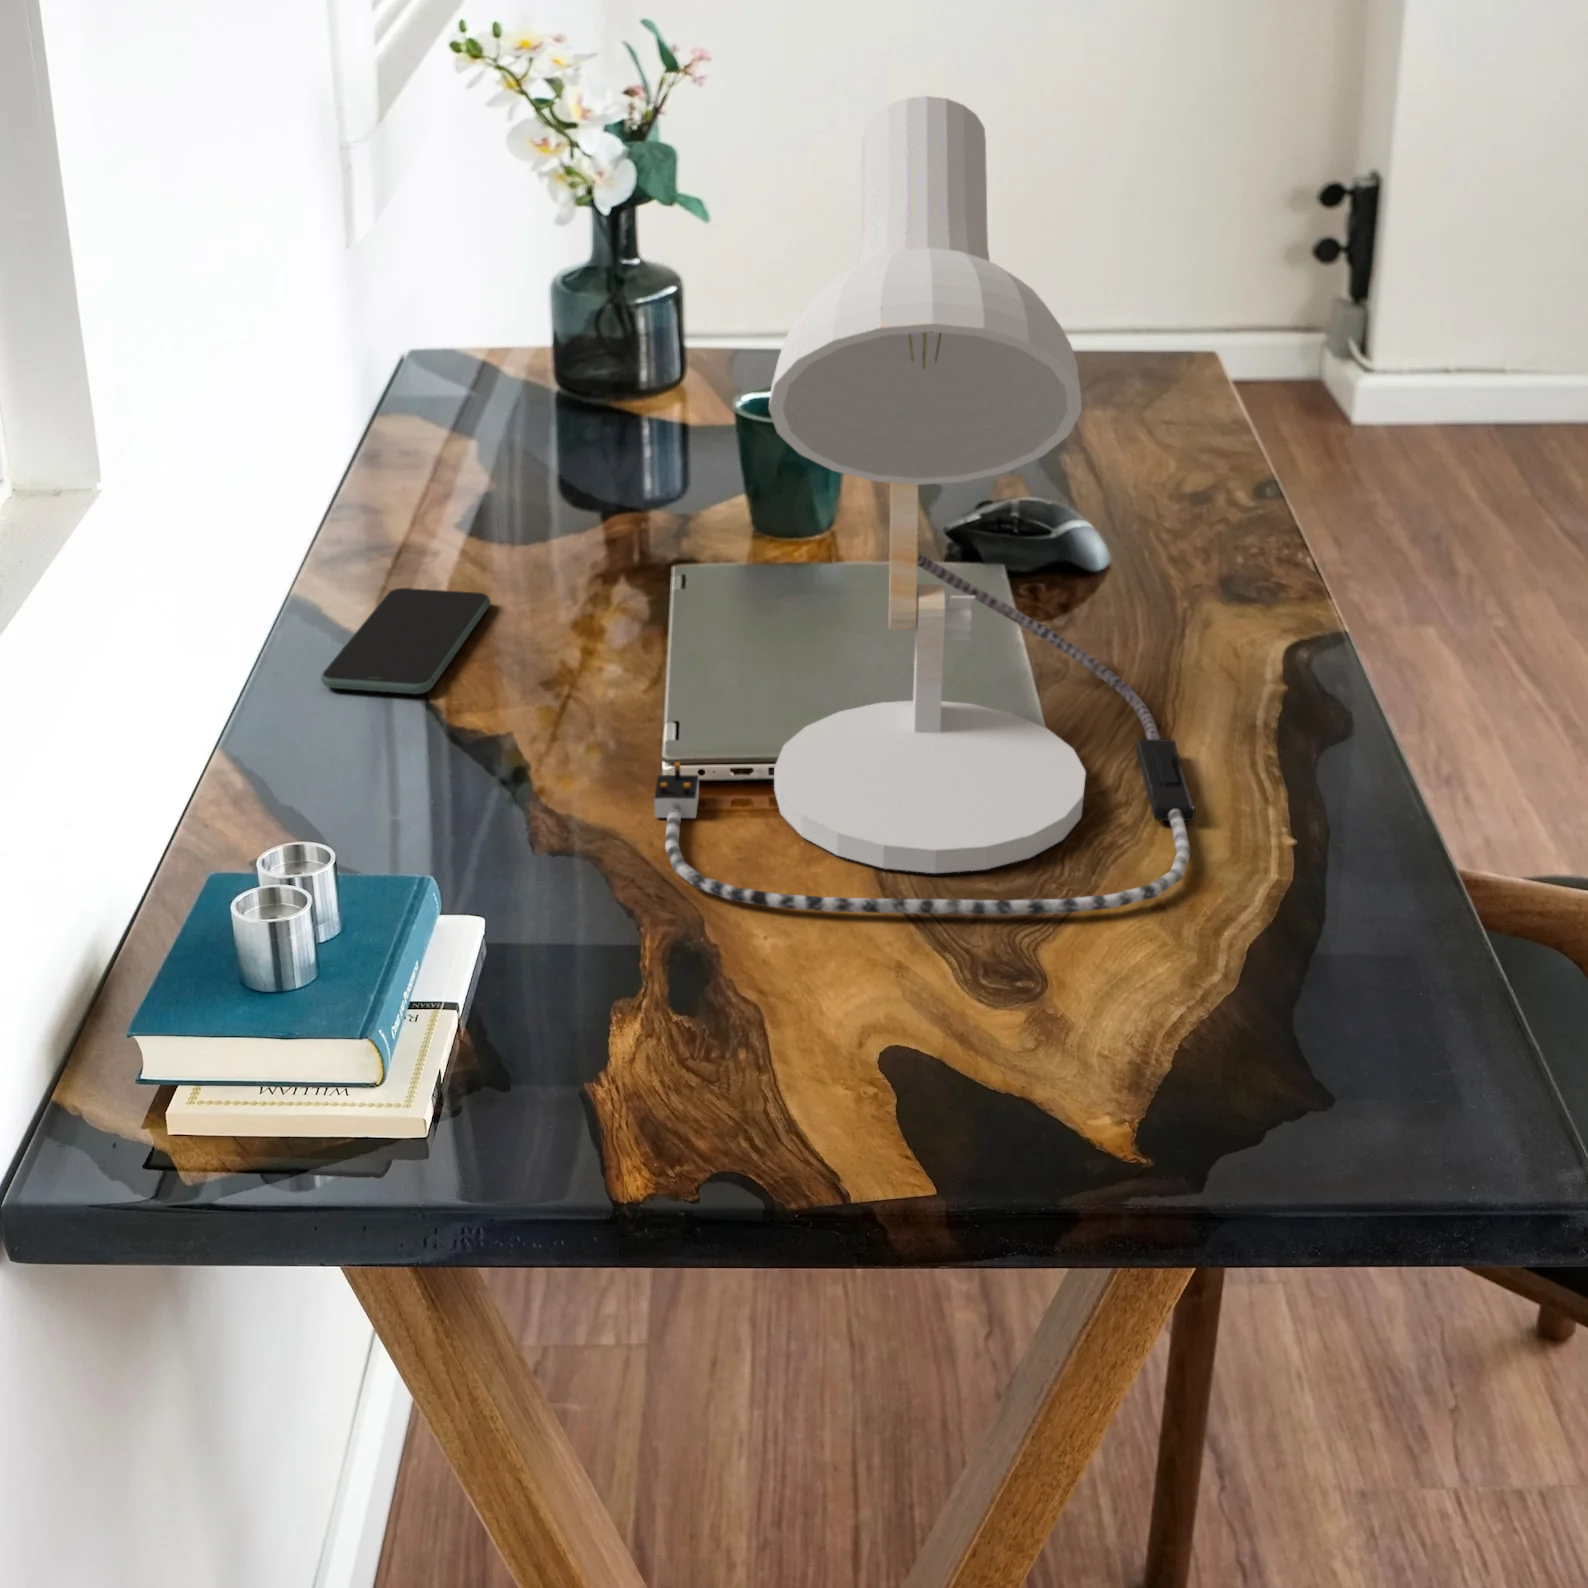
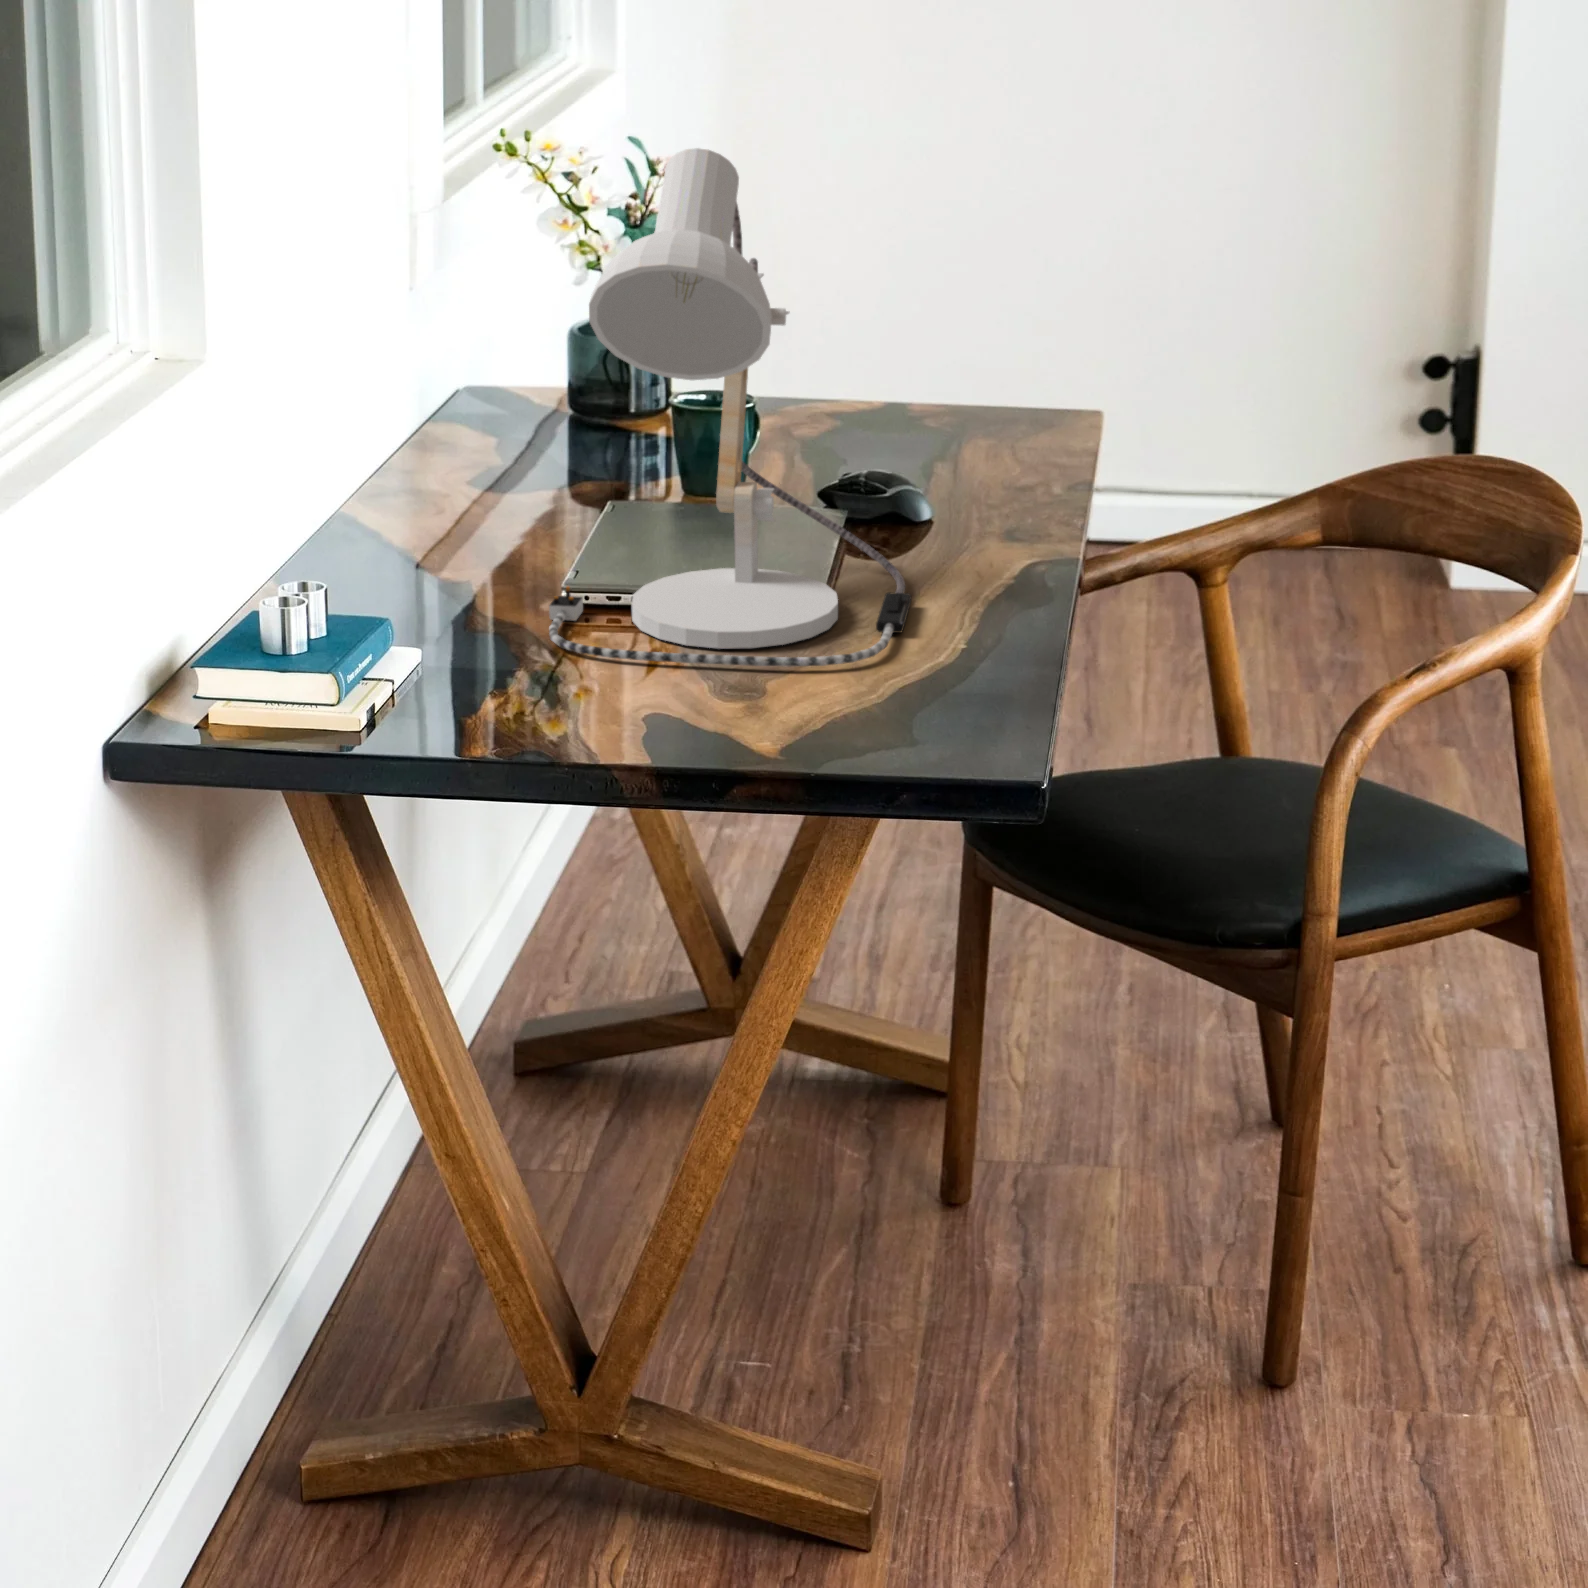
smartphone: present [321,588,490,694] -> none [353,507,480,559]

